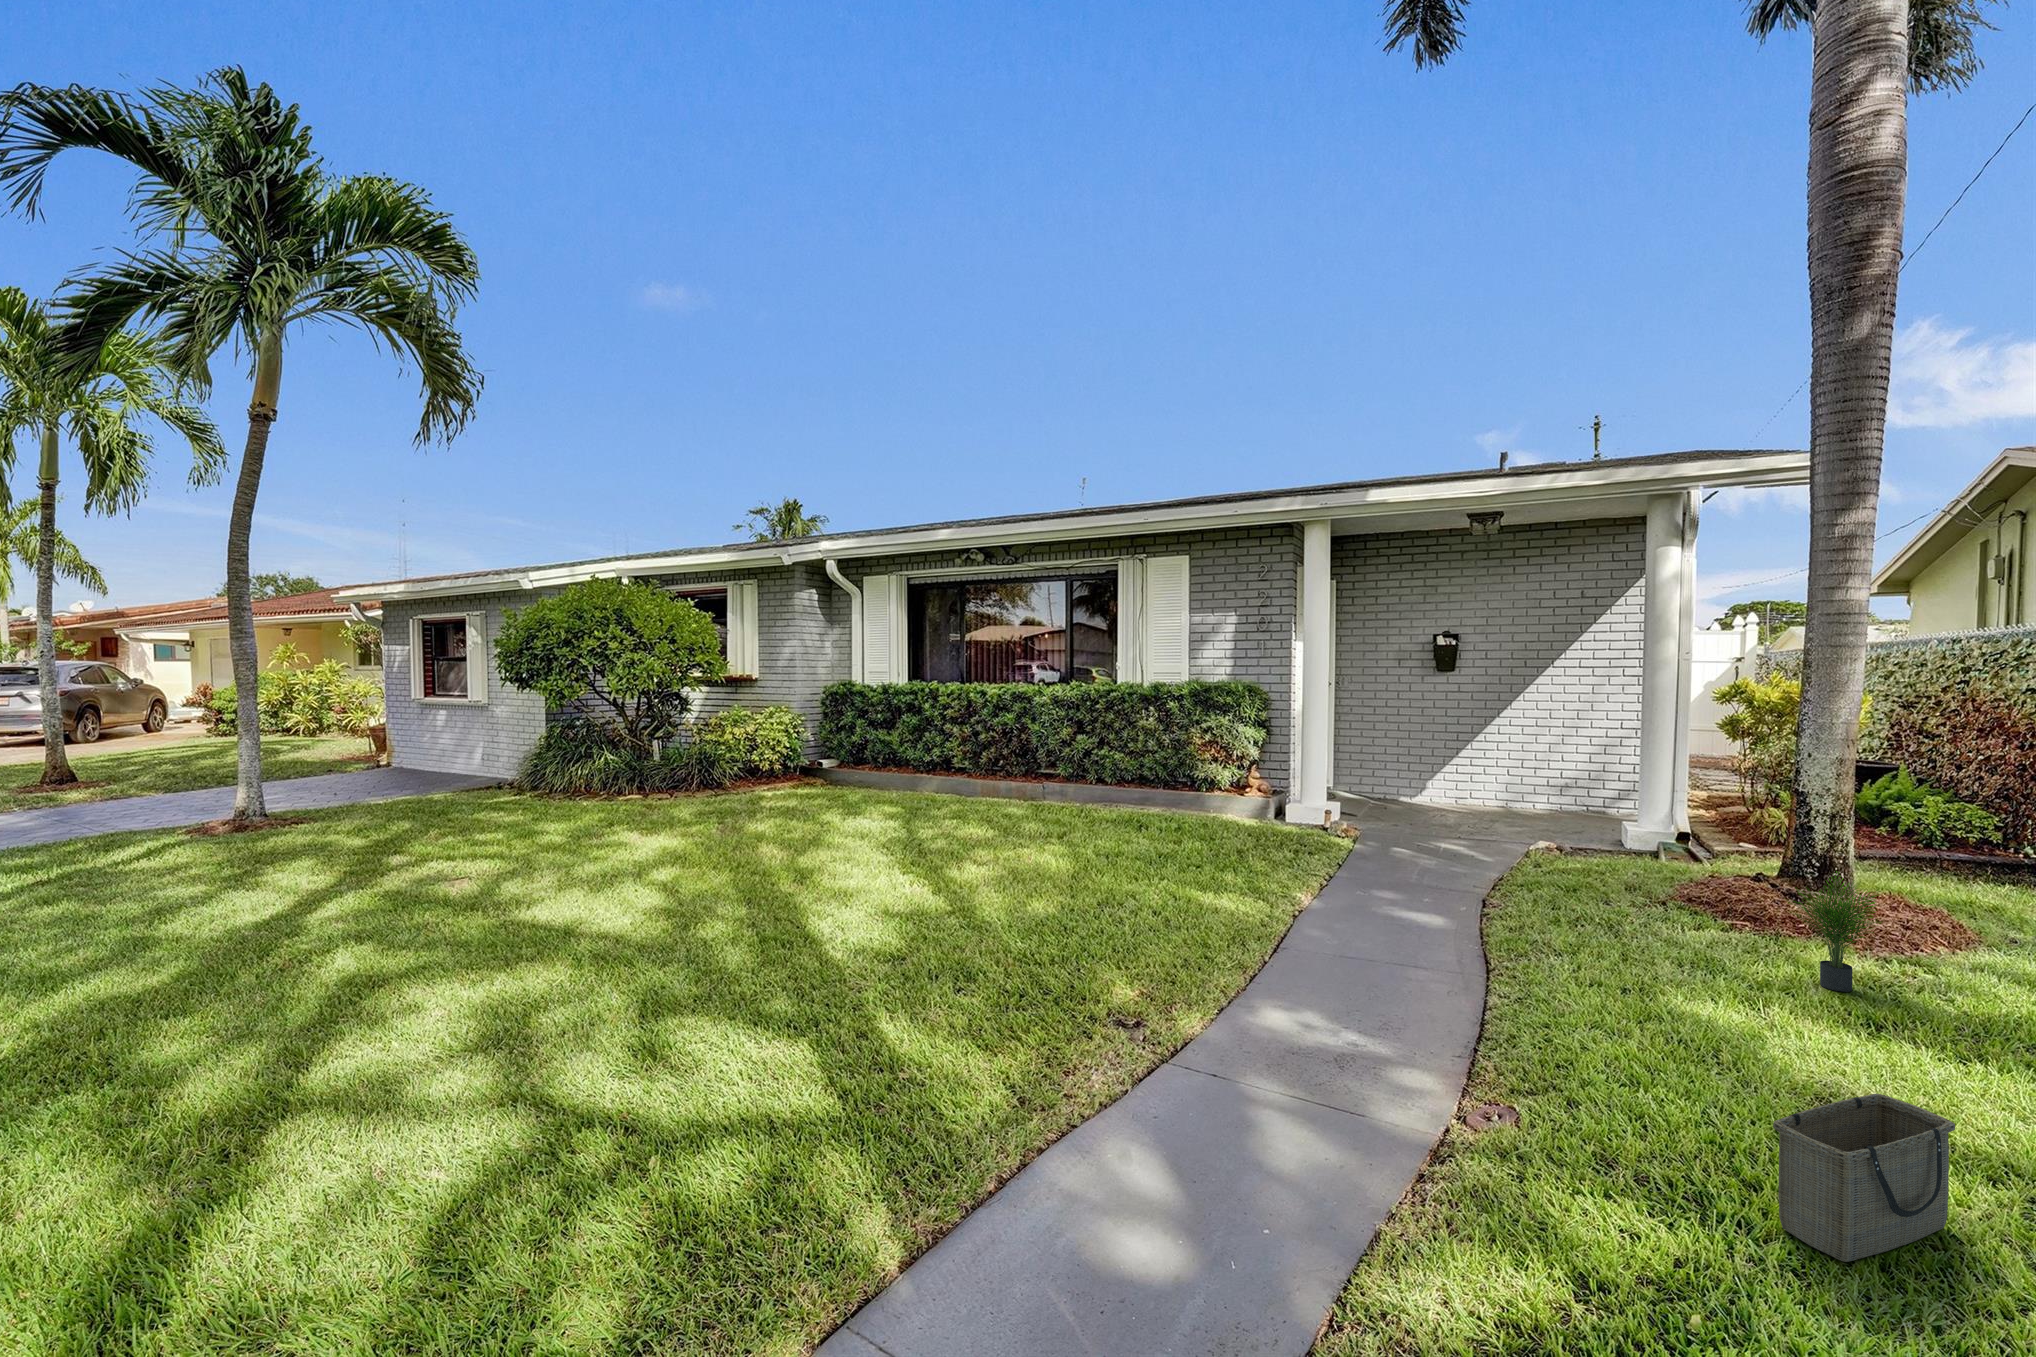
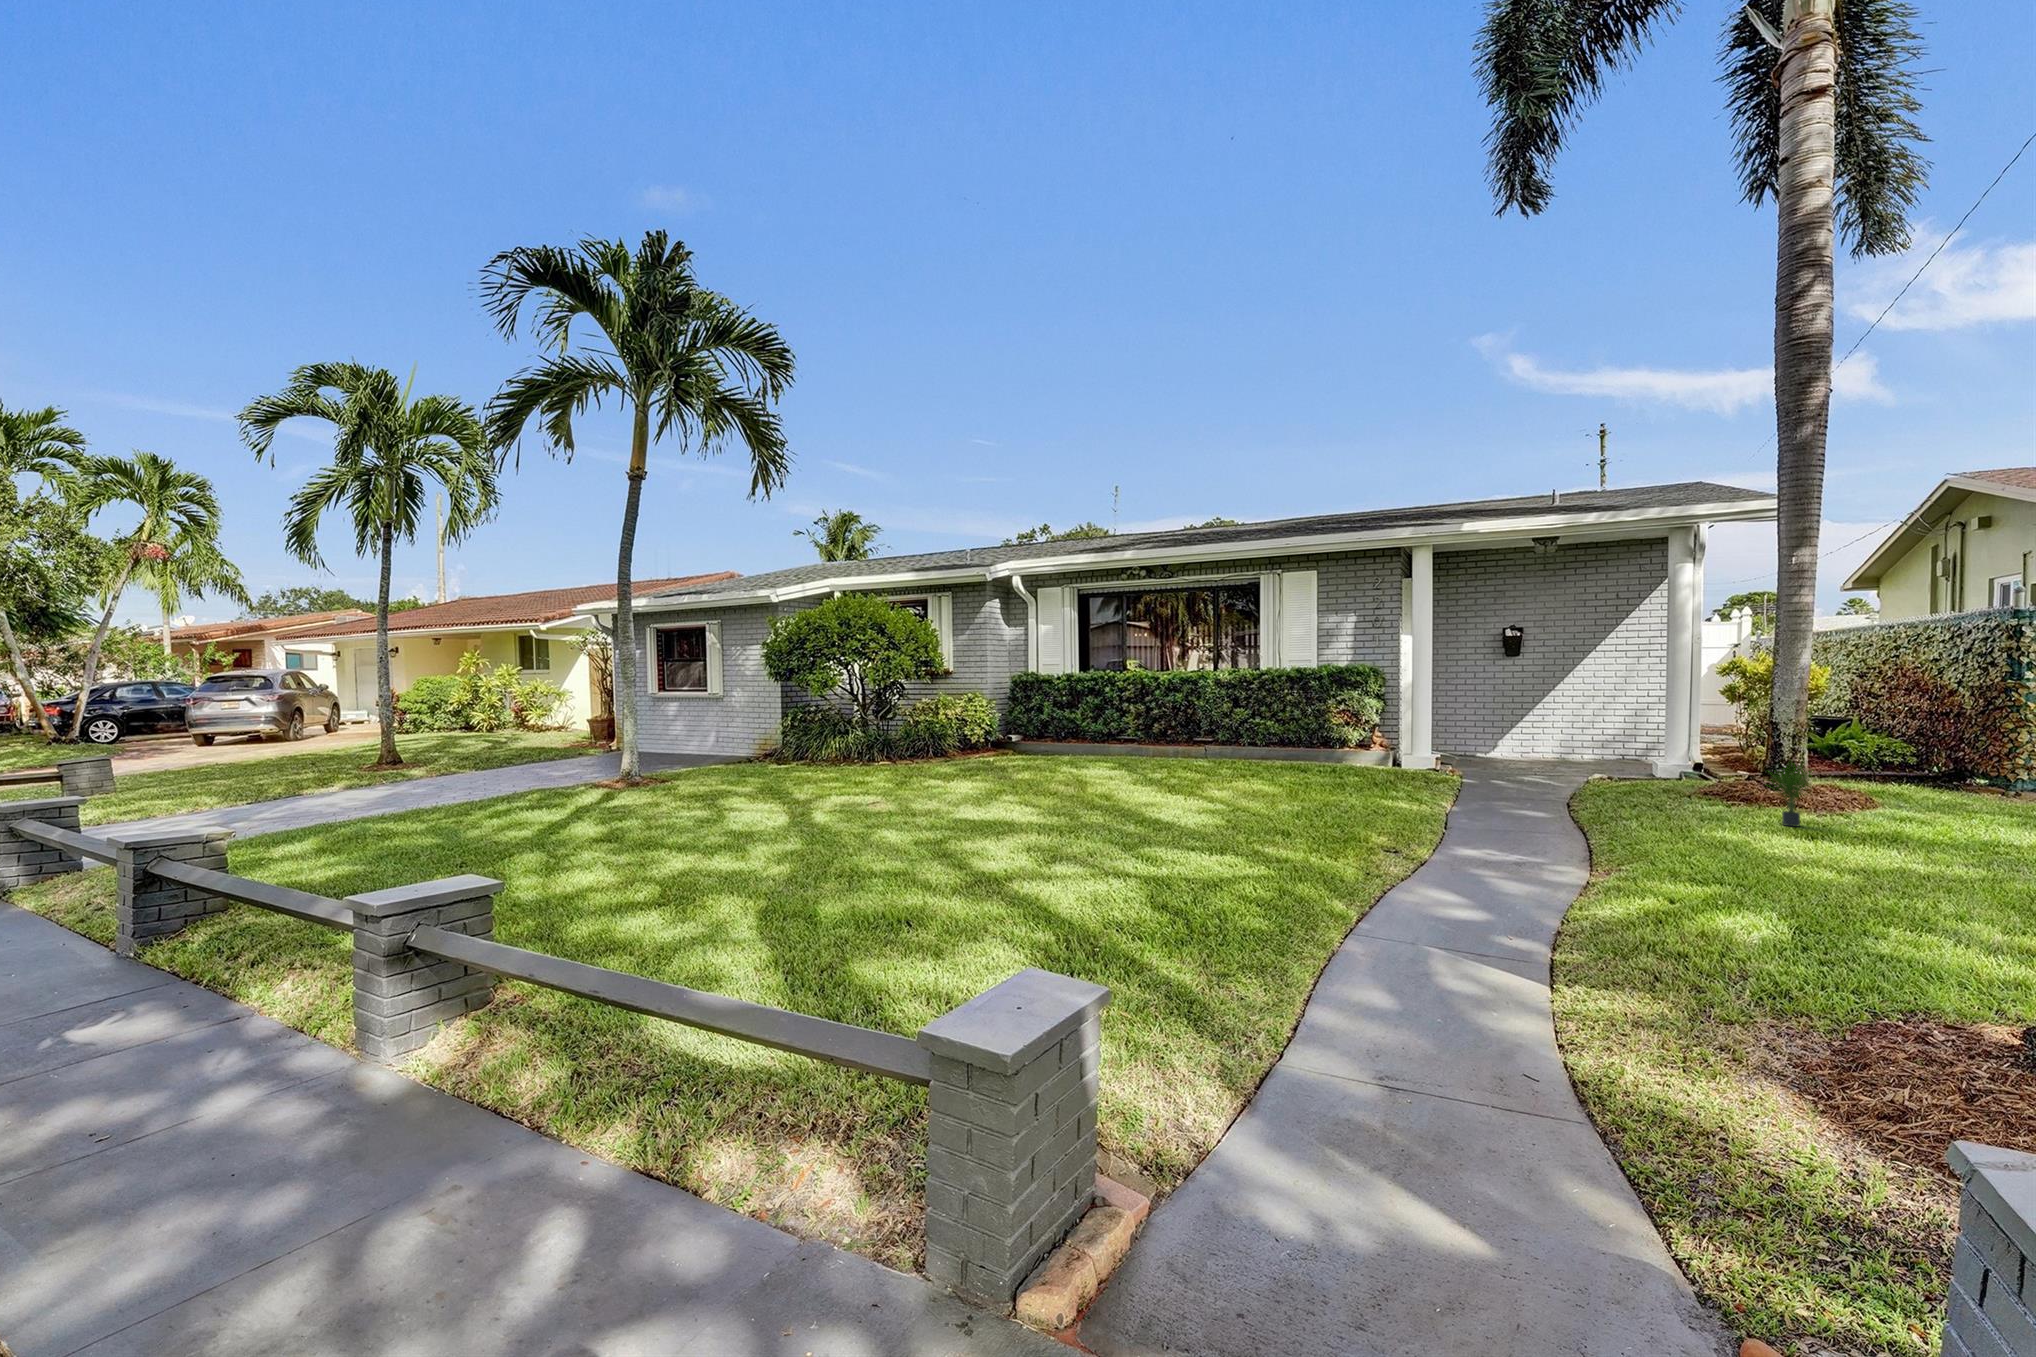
basket: present [1773,1094,1955,1262] -> none [1751,834,1831,895]

